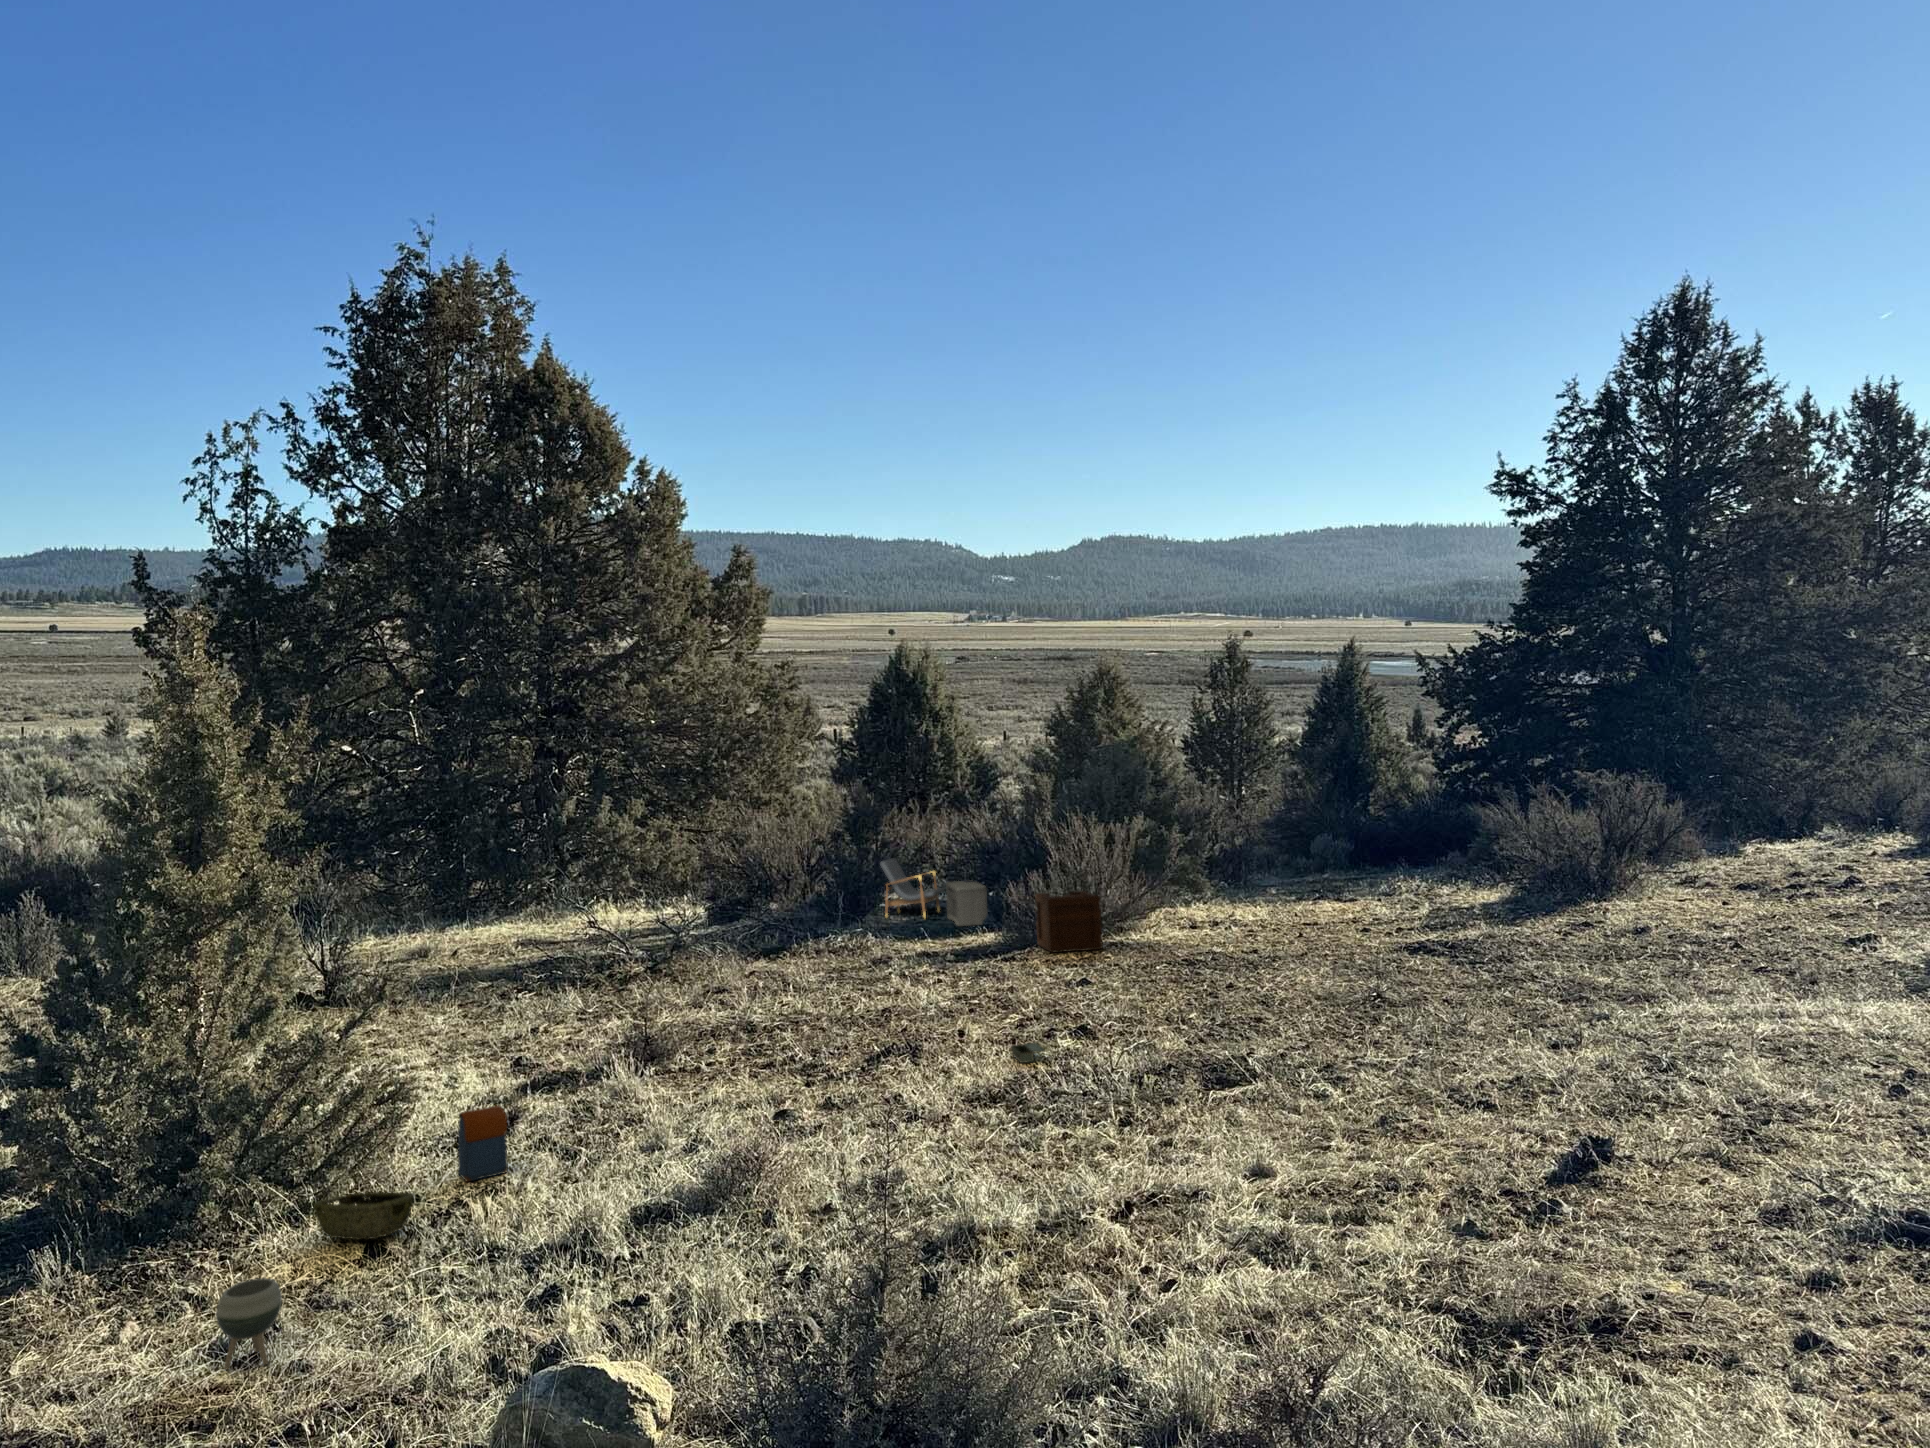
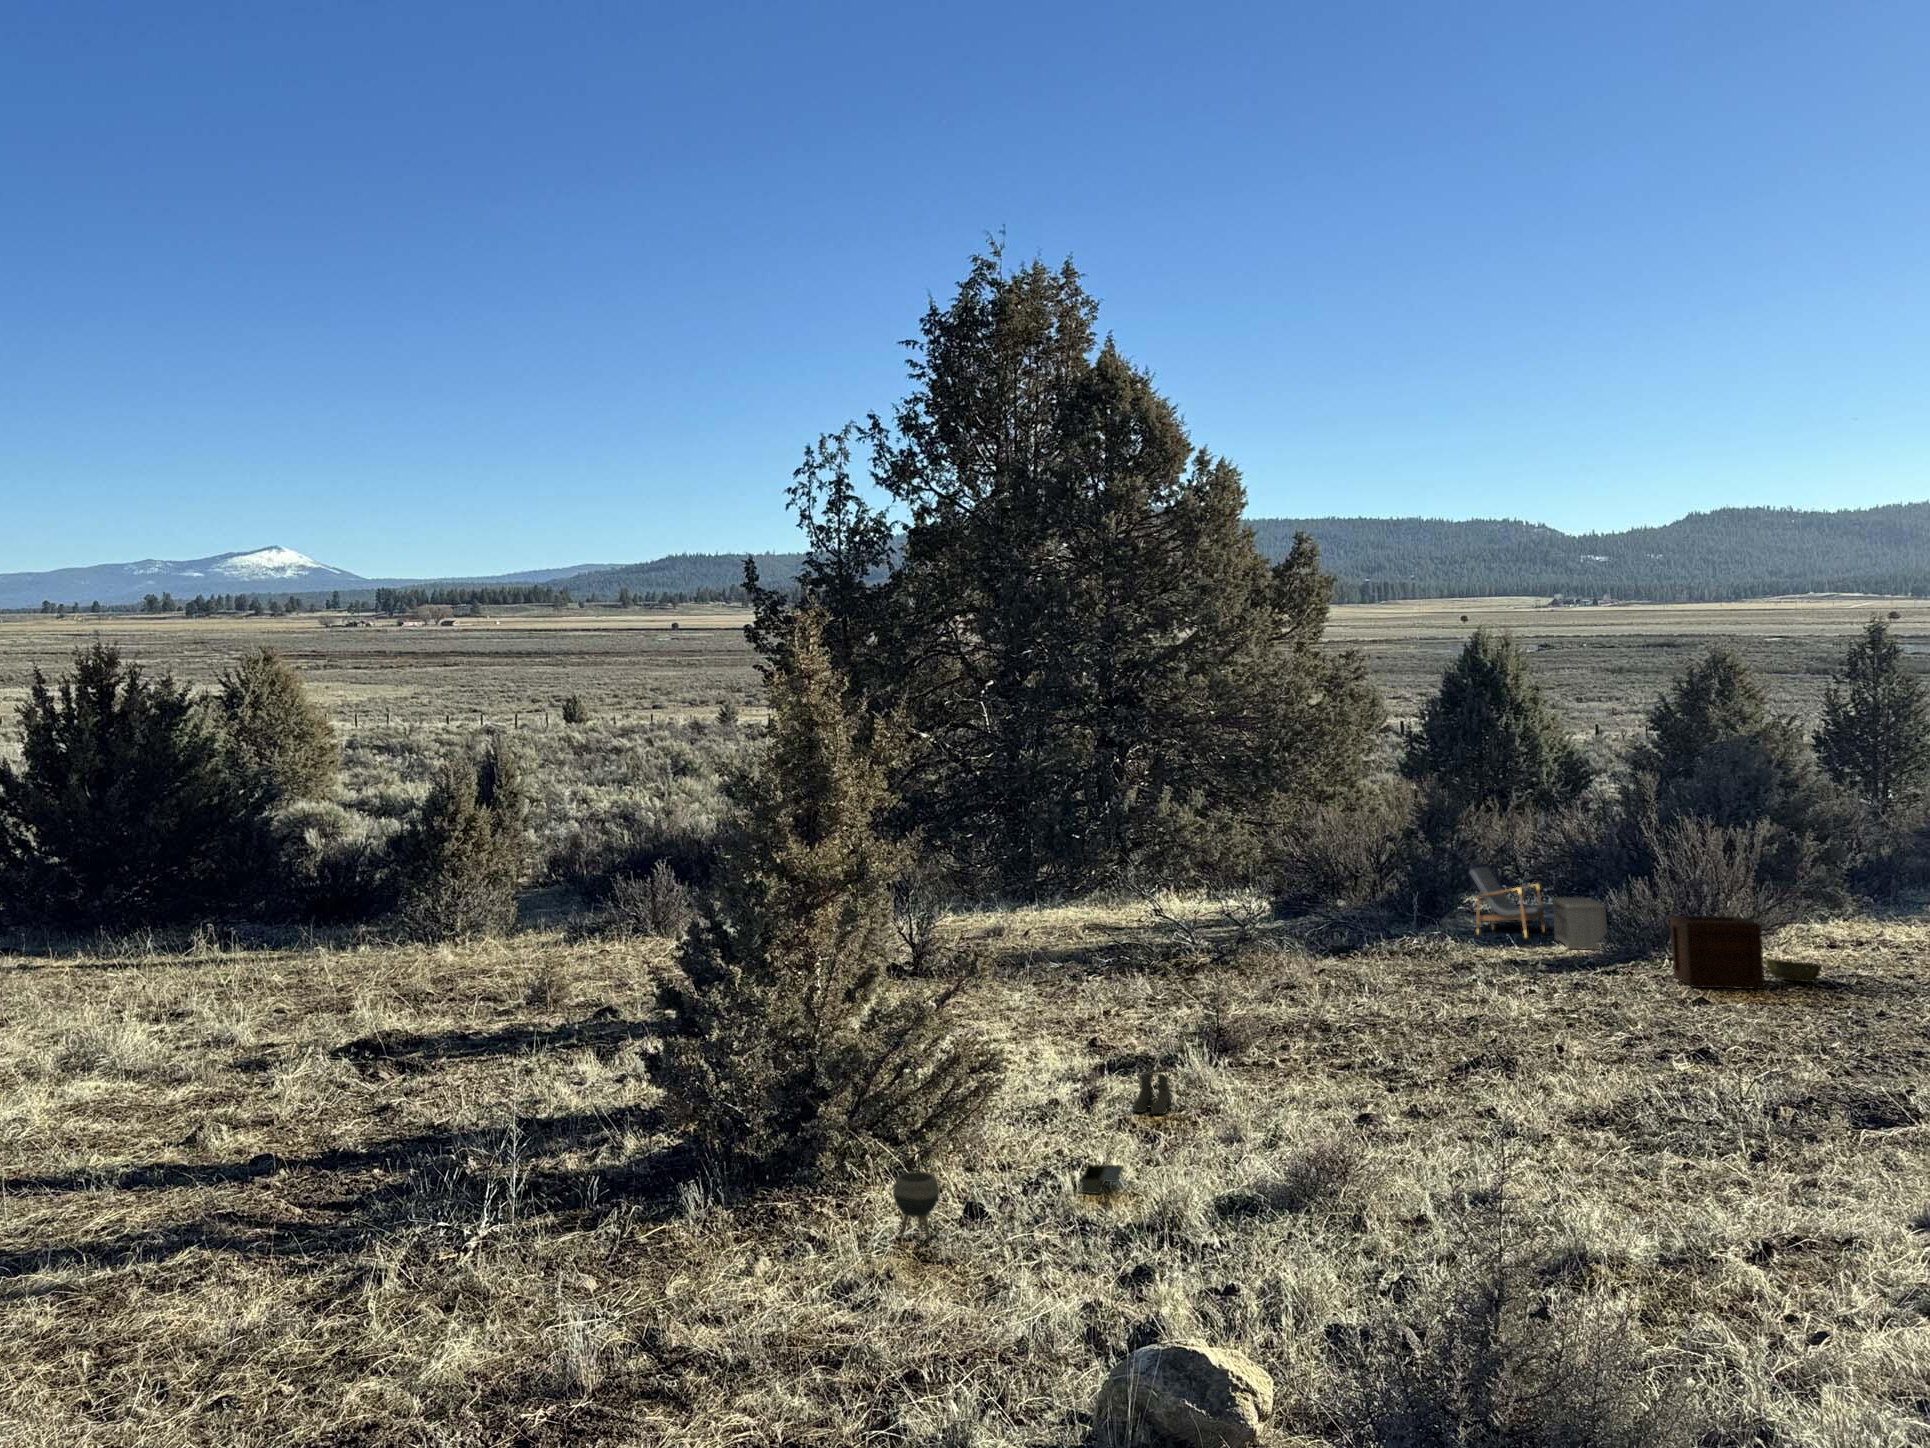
toolbox: present [1011,1042,1045,1063] -> present [1080,1165,1123,1194]
boots: none [548,1100,591,1144] -> present [1133,1074,1171,1114]
backpack: present [458,1105,508,1182] -> none [1056,1068,1099,1132]
woven basket: present [314,1191,414,1240] -> present [1766,959,1822,982]

